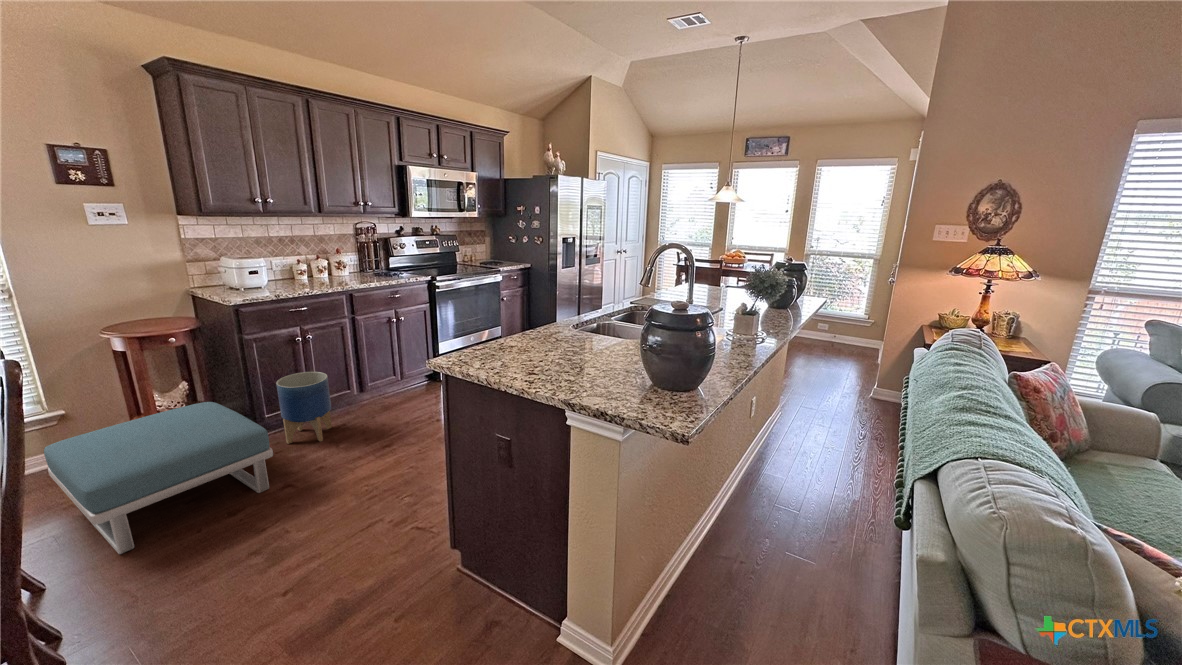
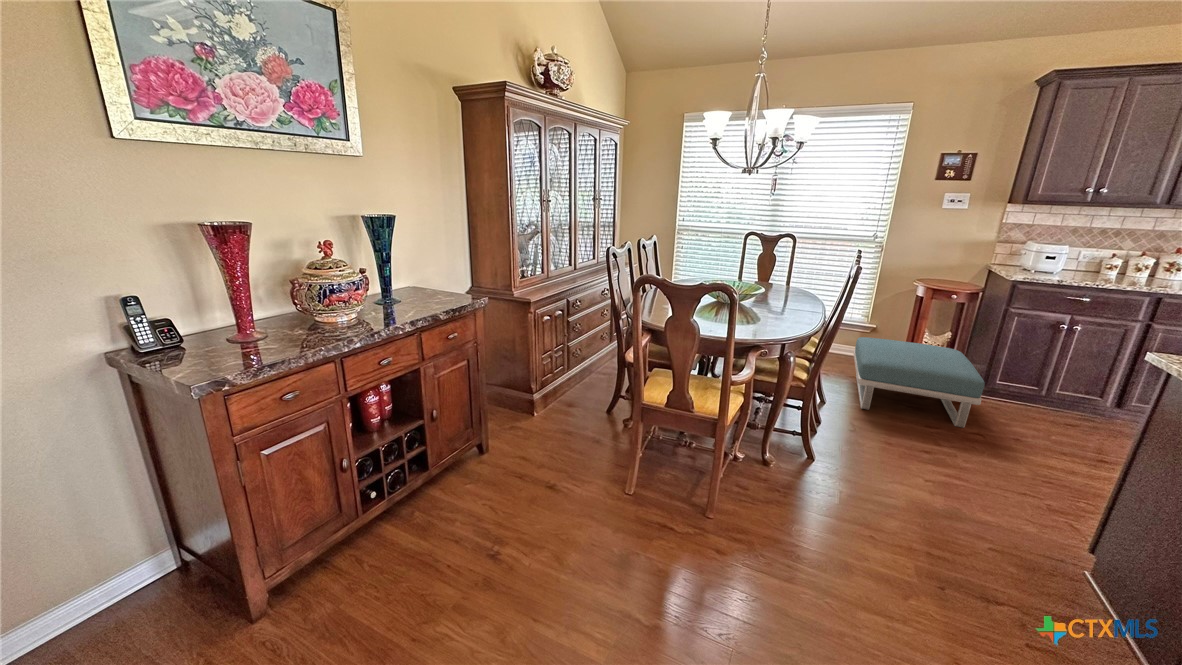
planter: present [276,372,332,444] -> none [1002,355,1075,424]

